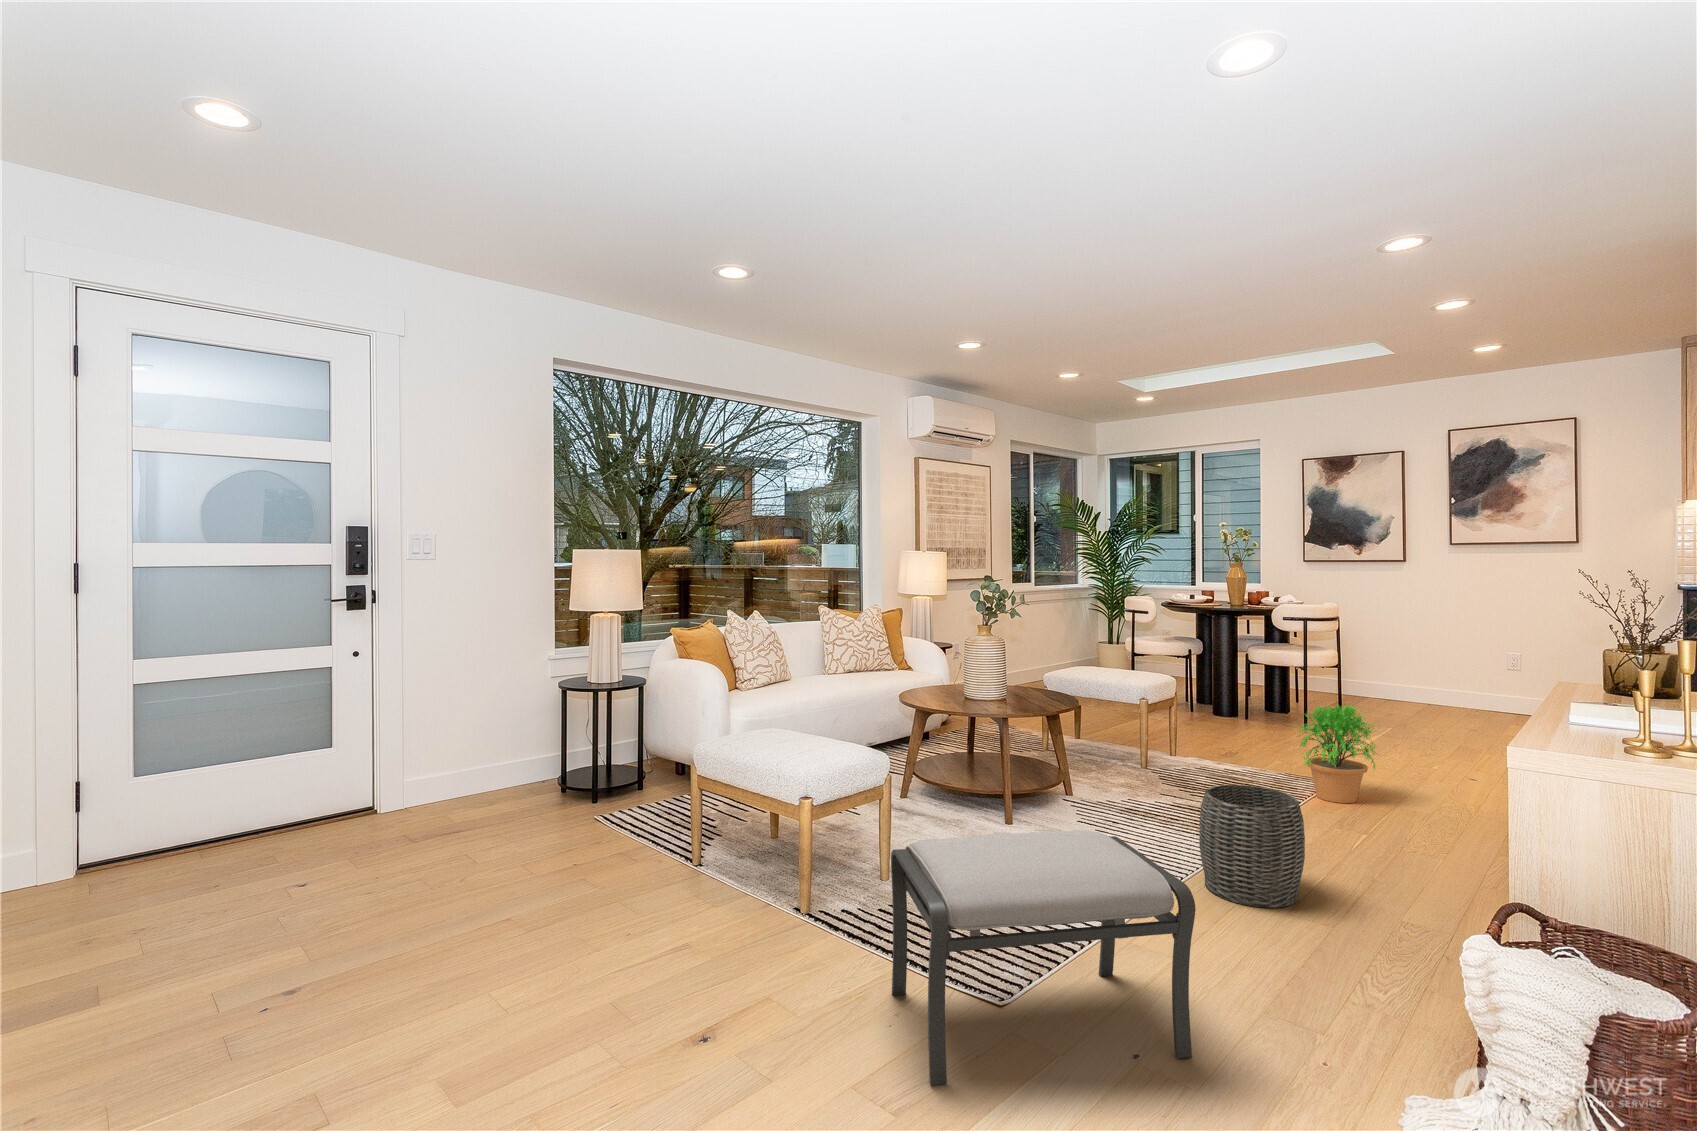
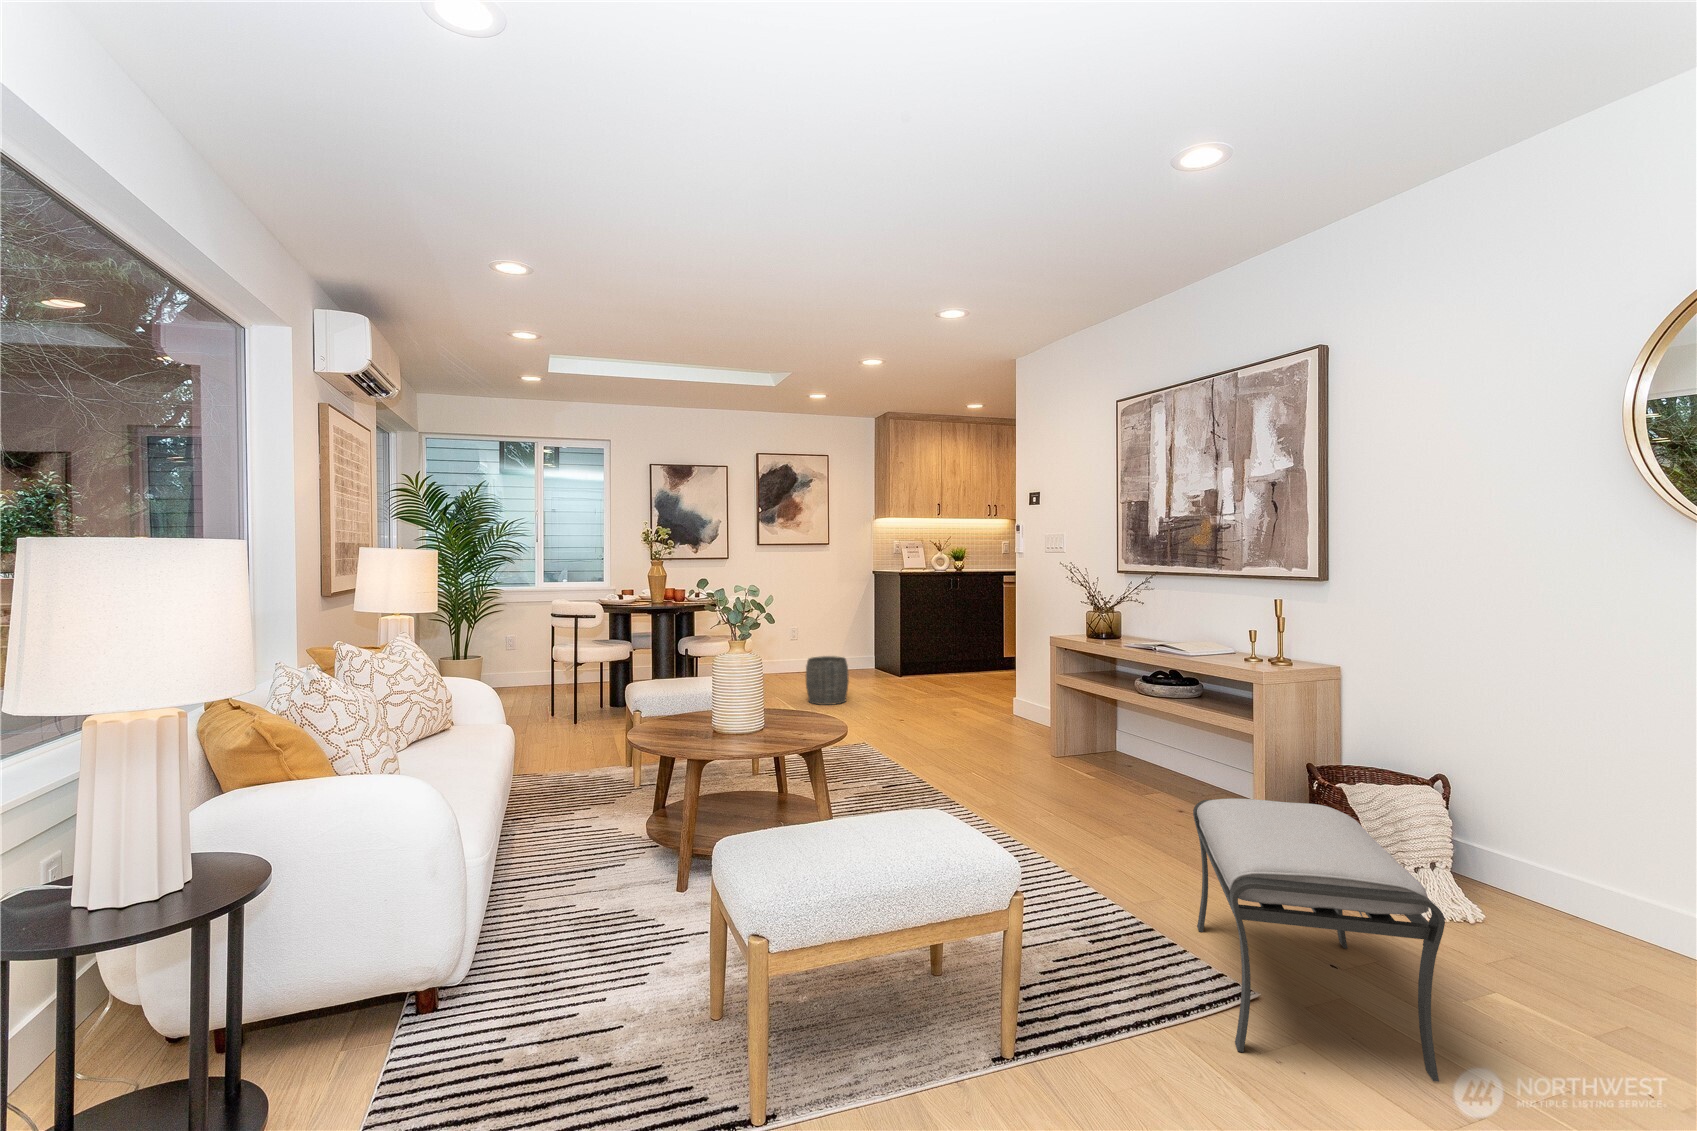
potted plant: present [1297,705,1376,803] -> none [867,670,927,753]
woven basket: present [1199,785,1305,908] -> present [806,656,849,705]

